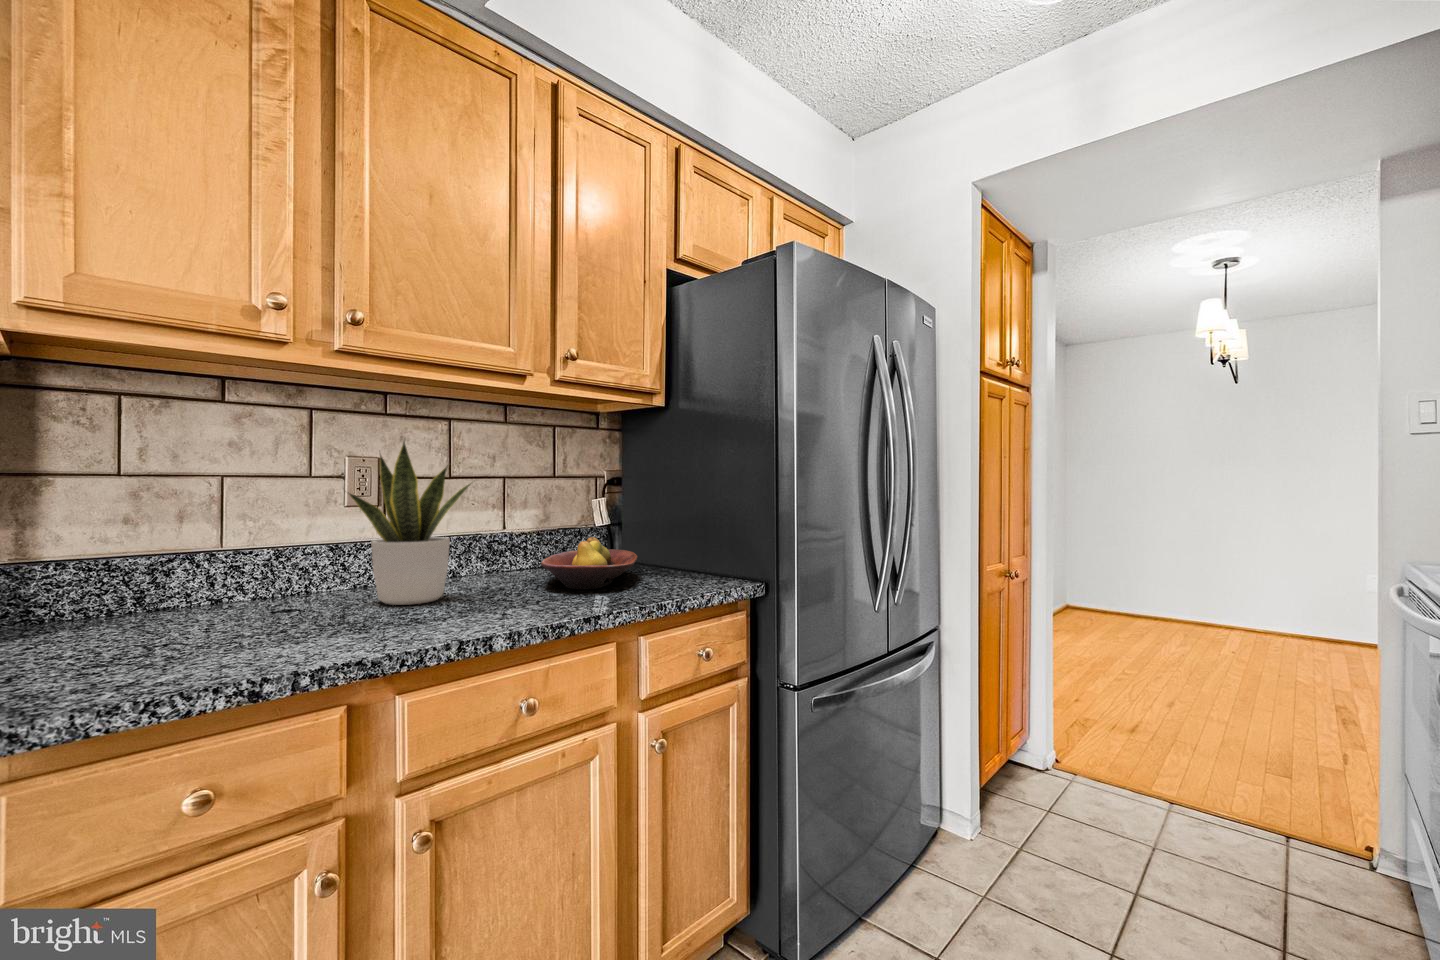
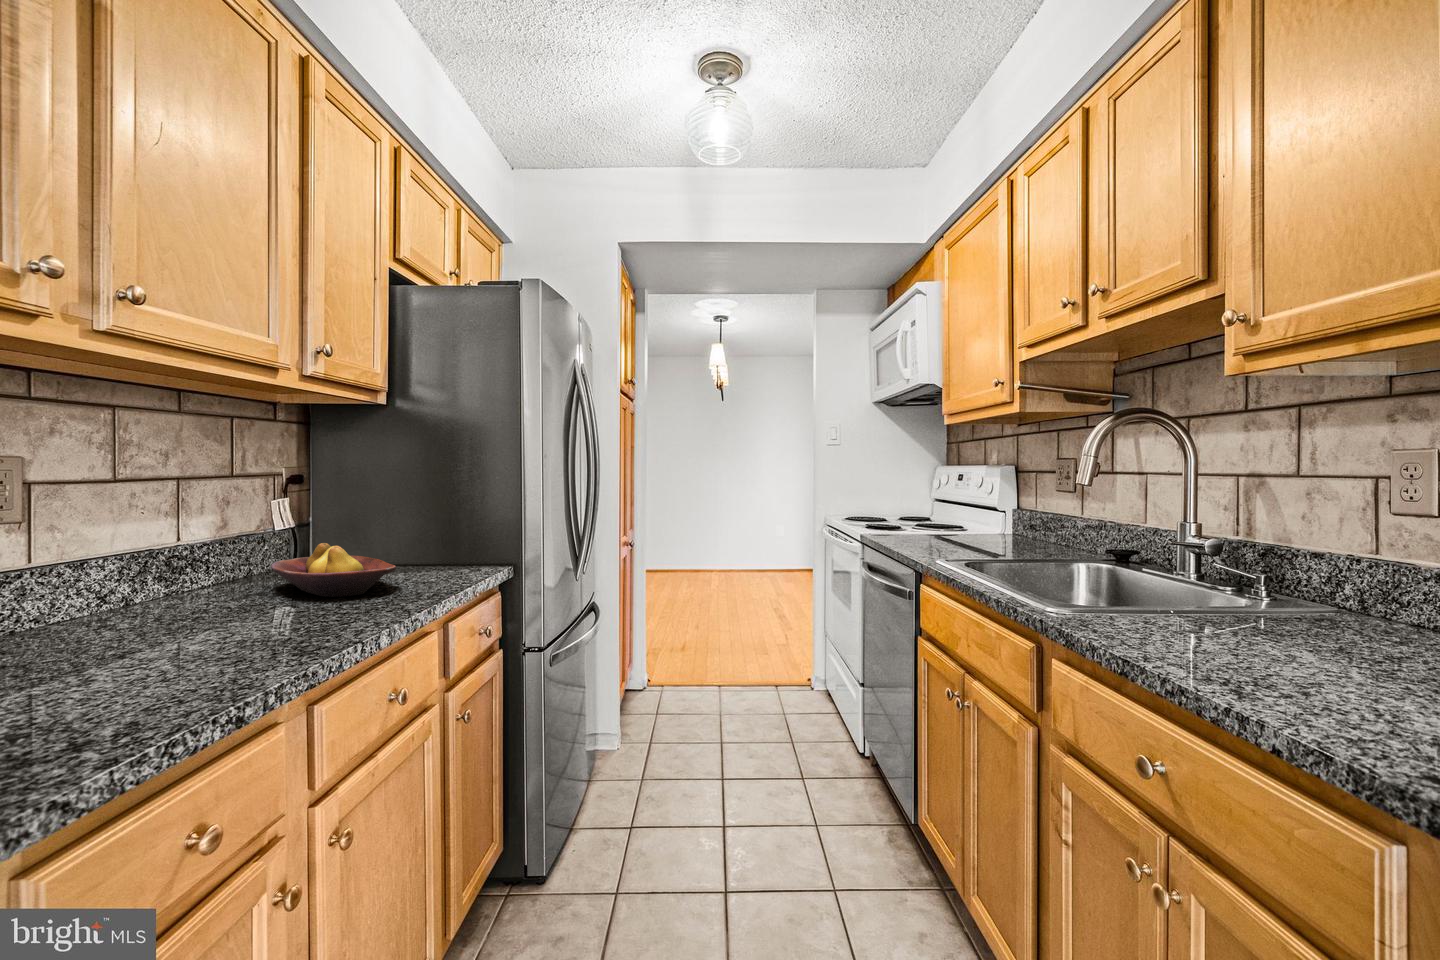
potted plant: present [349,441,472,605] -> none [60,433,244,638]

